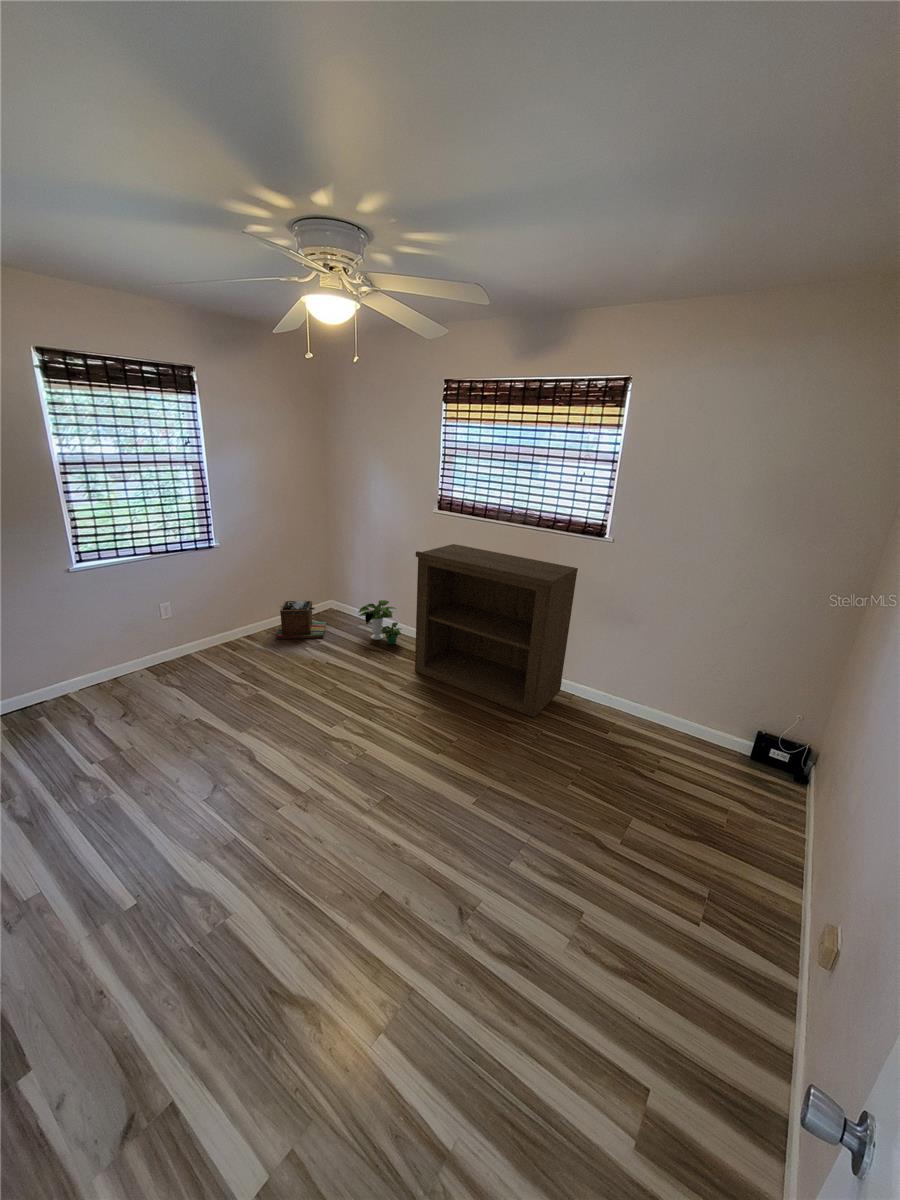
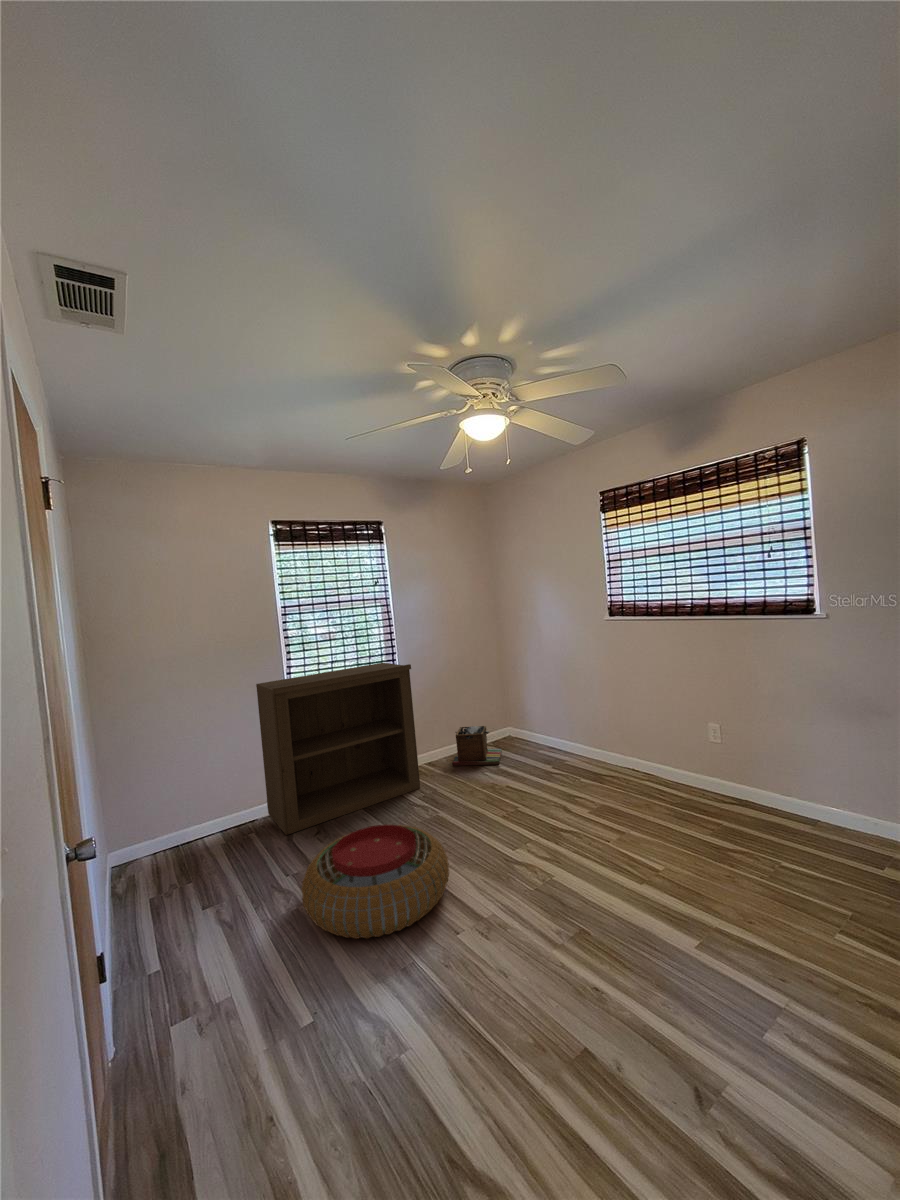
bookshelf: present [415,544,578,717] -> present [256,663,420,835]
potted plant: present [358,600,402,644] -> none [533,721,585,770]
pouf: none [109,712,271,825] -> present [302,825,449,939]

